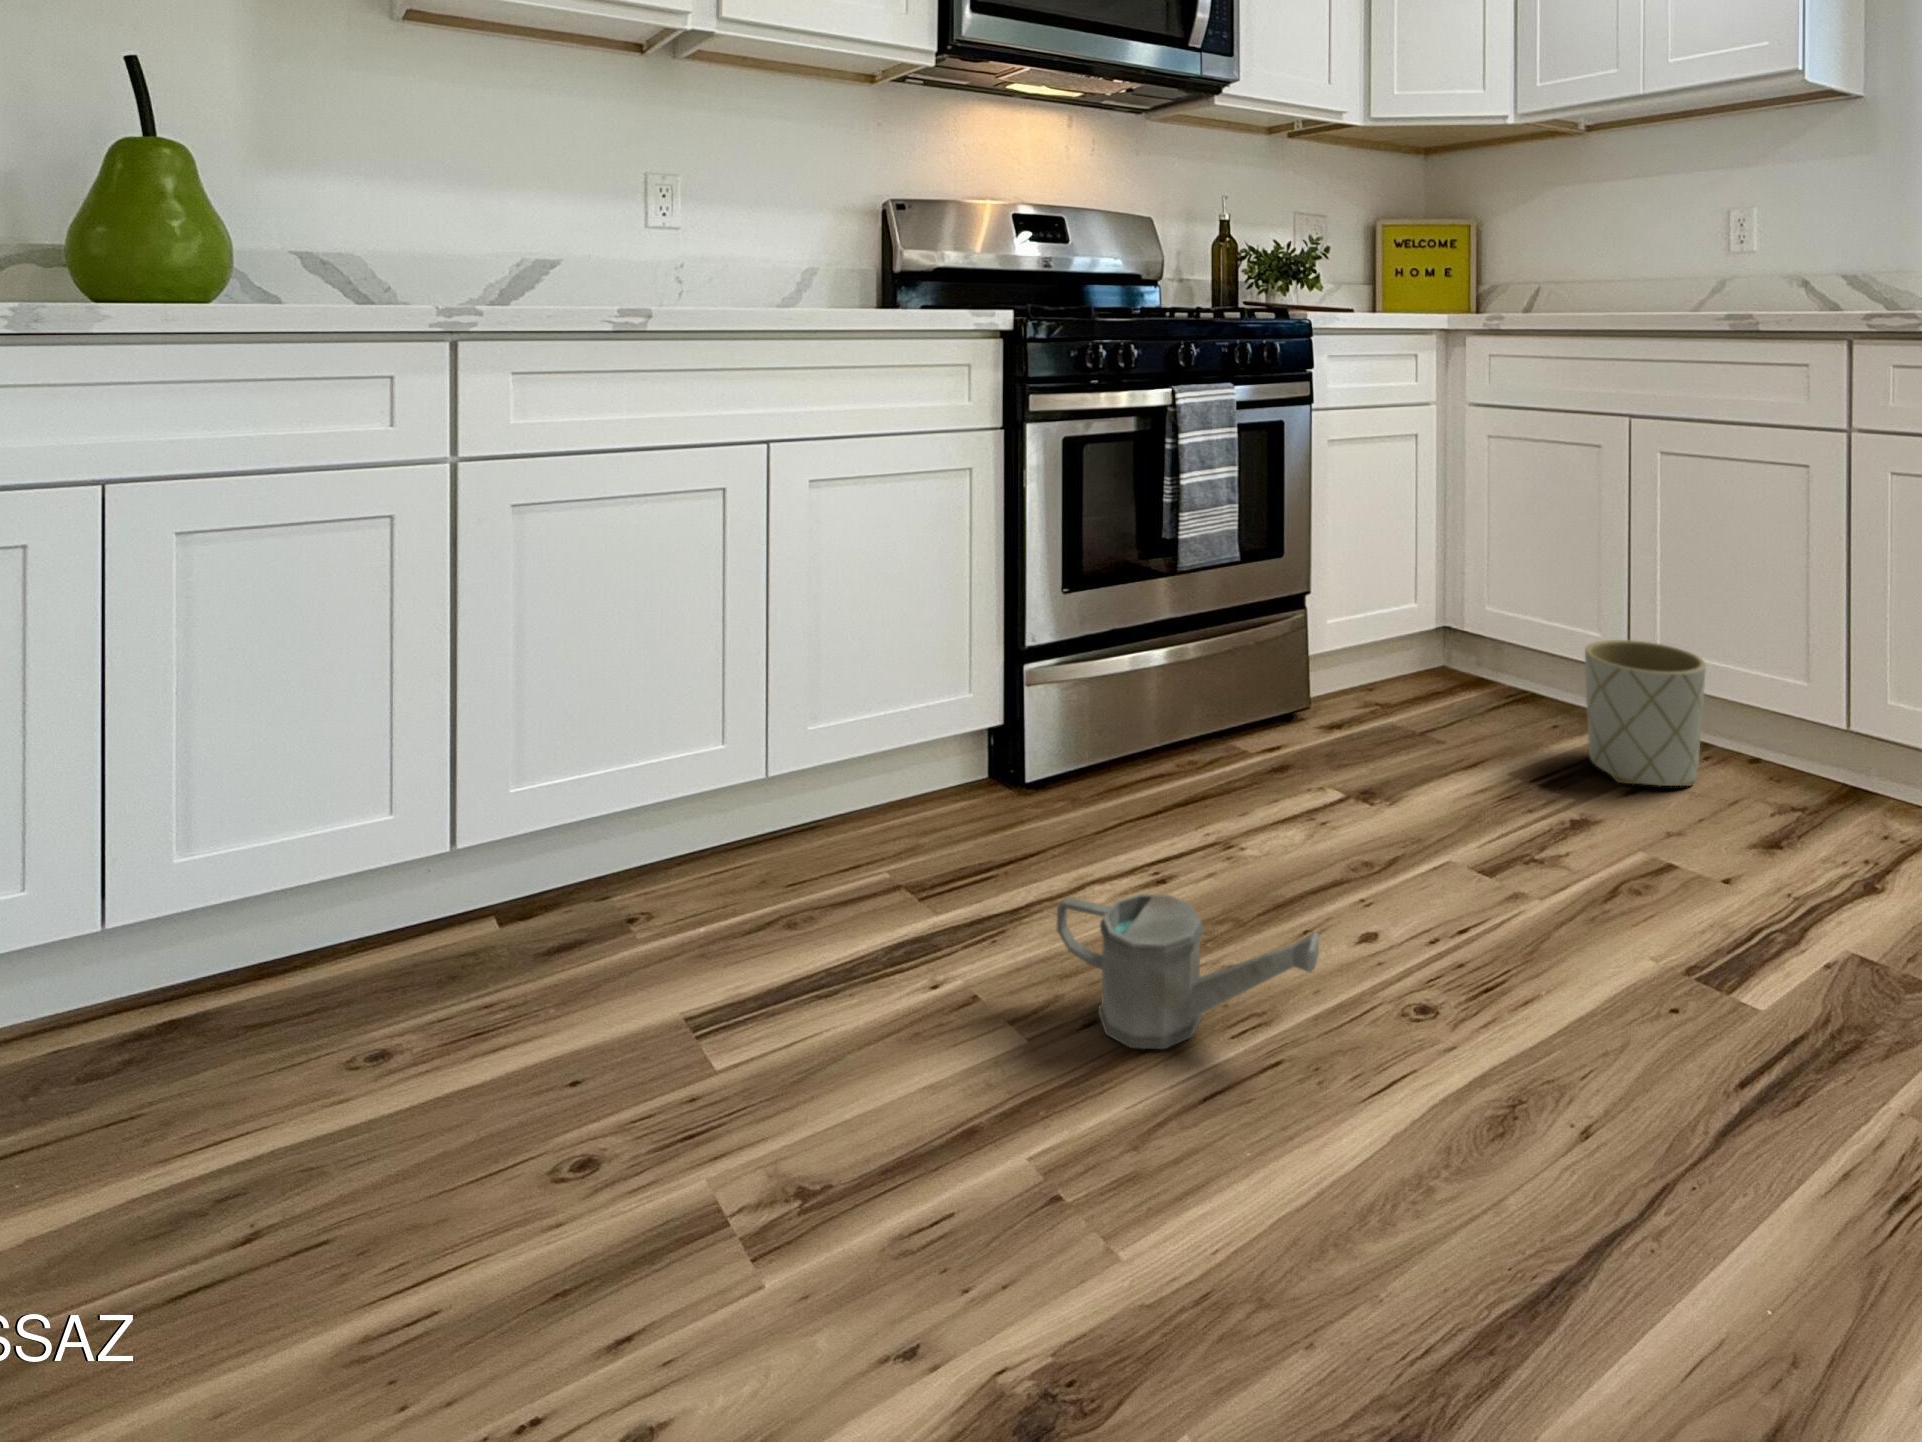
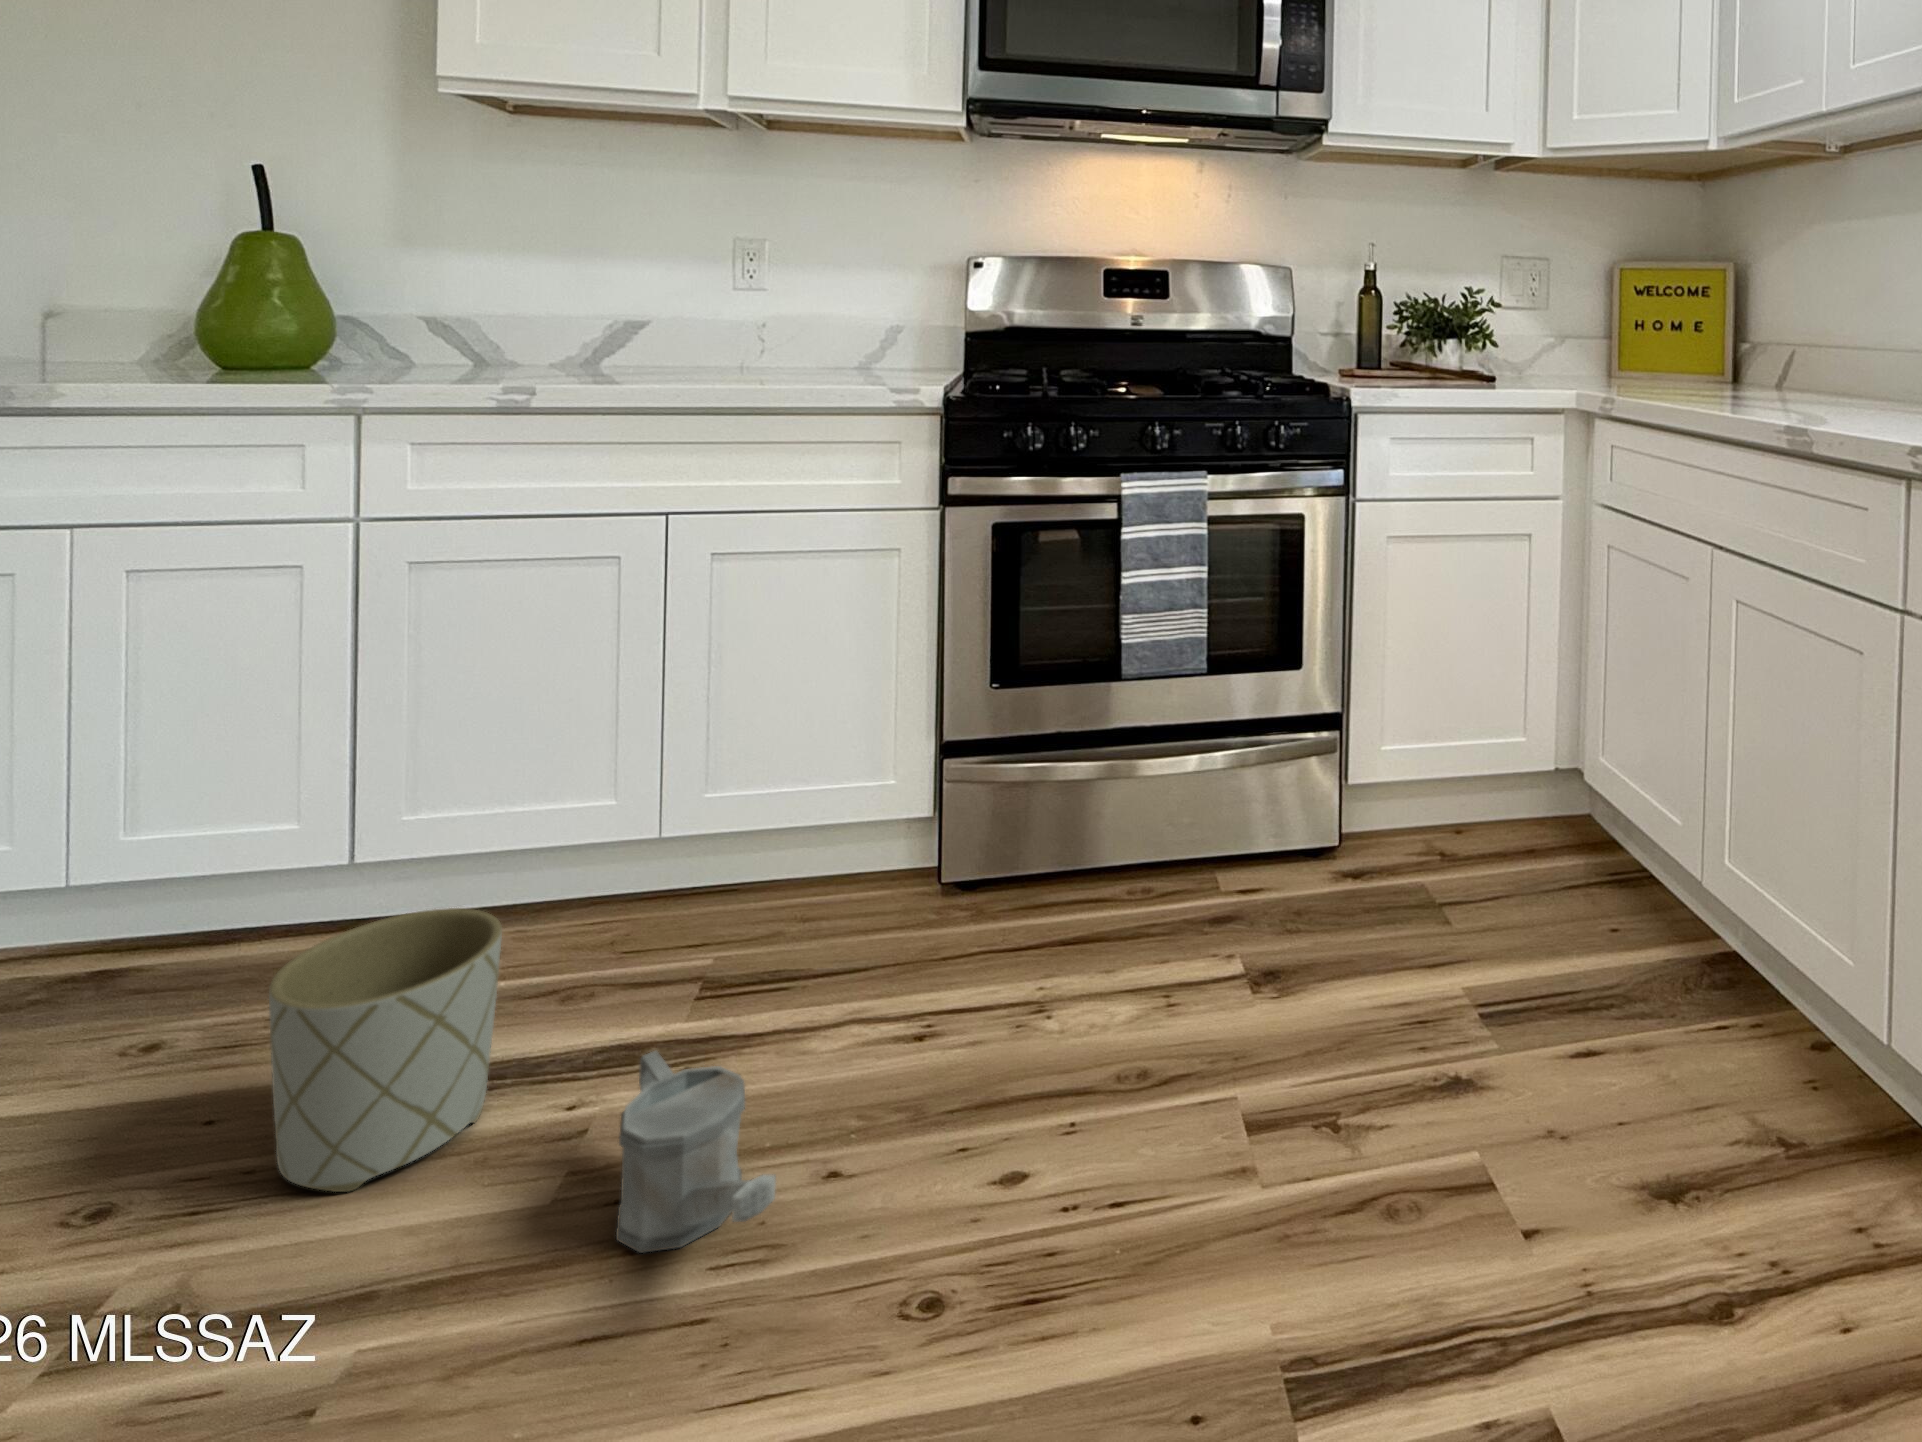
planter: present [1585,640,1706,786] -> present [269,908,502,1192]

